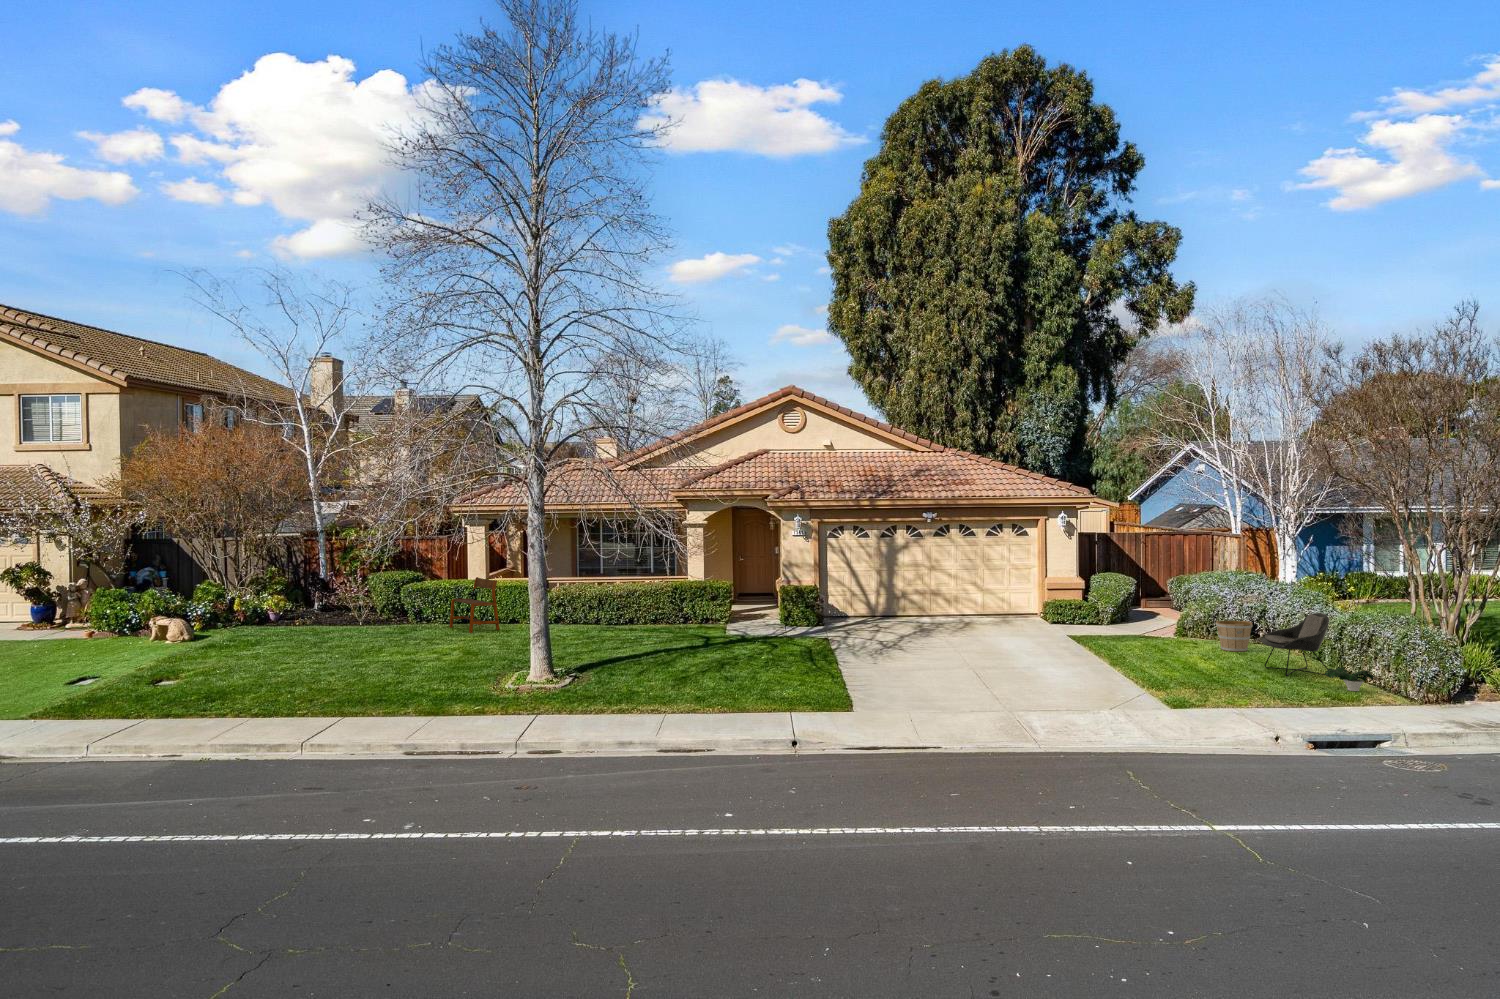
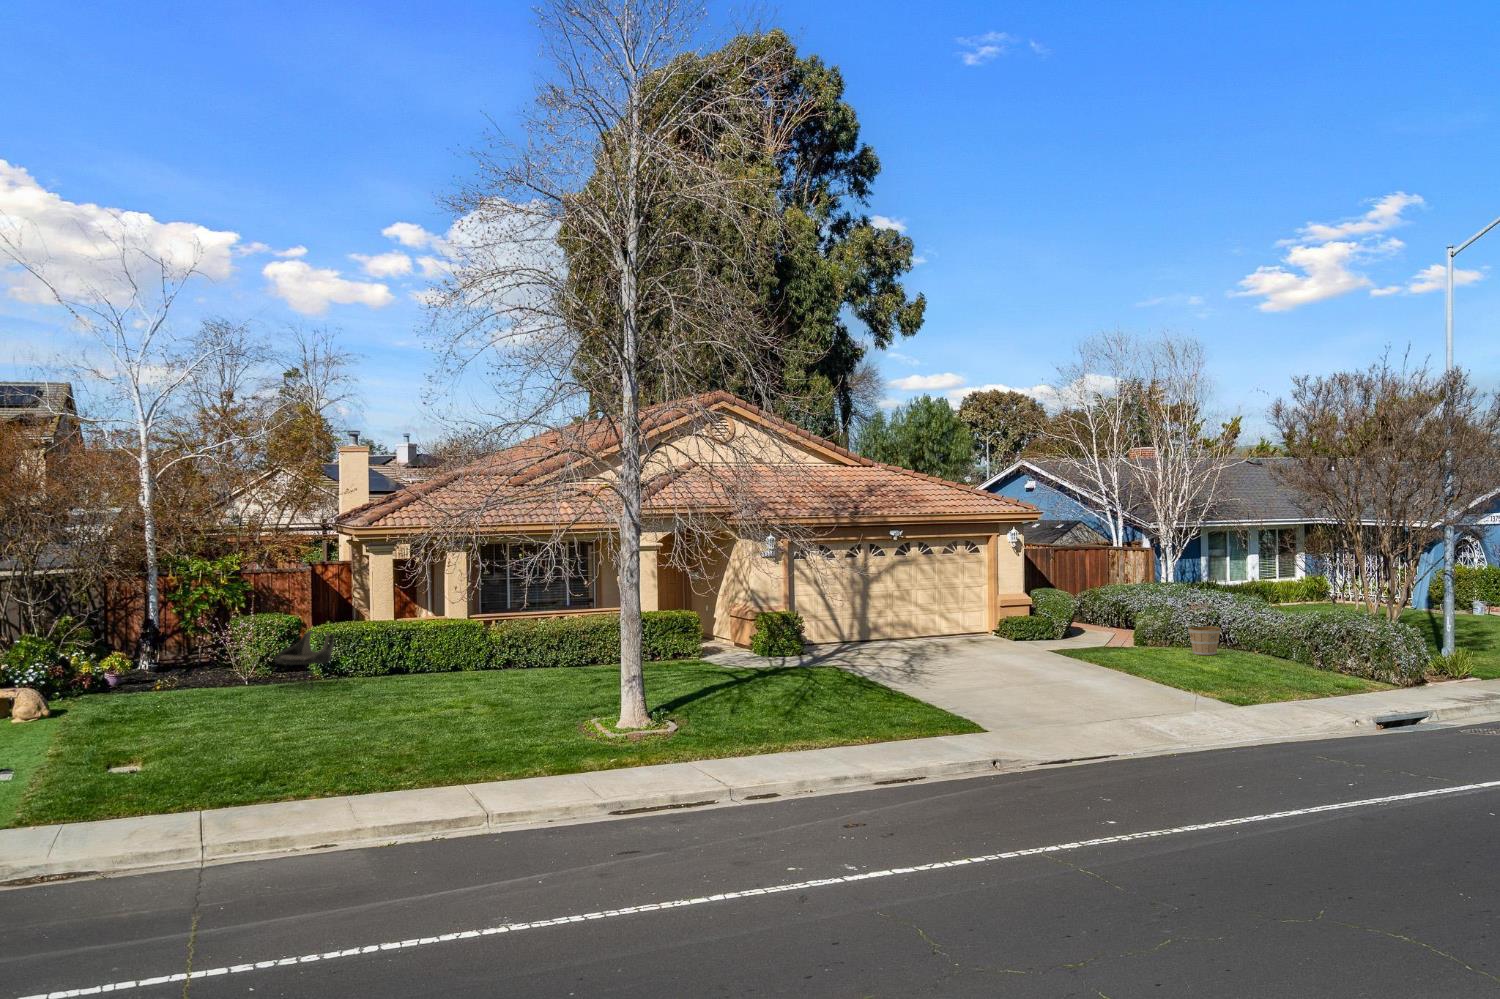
bench: present [449,577,499,633] -> none [383,619,452,685]
lounge chair: present [1261,613,1329,676] -> present [275,631,339,688]
potted plant: present [1325,667,1377,691] -> none [1328,662,1373,683]

